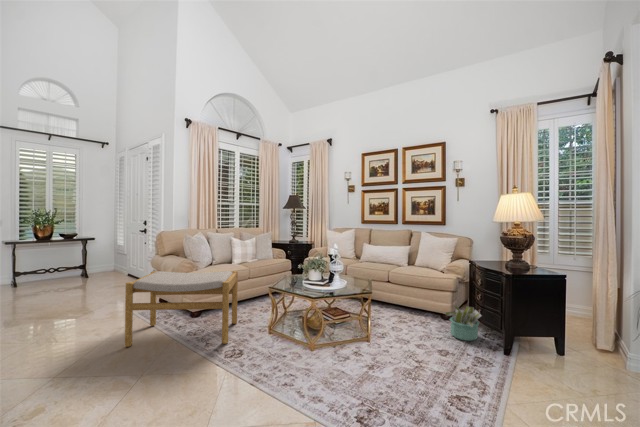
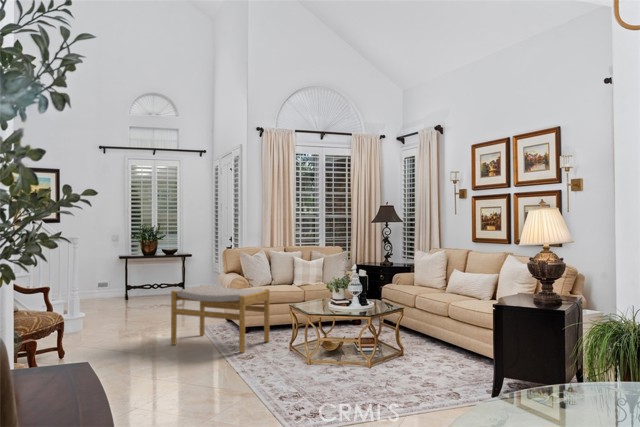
decorative plant: present [444,306,481,341] -> none [463,343,500,385]

